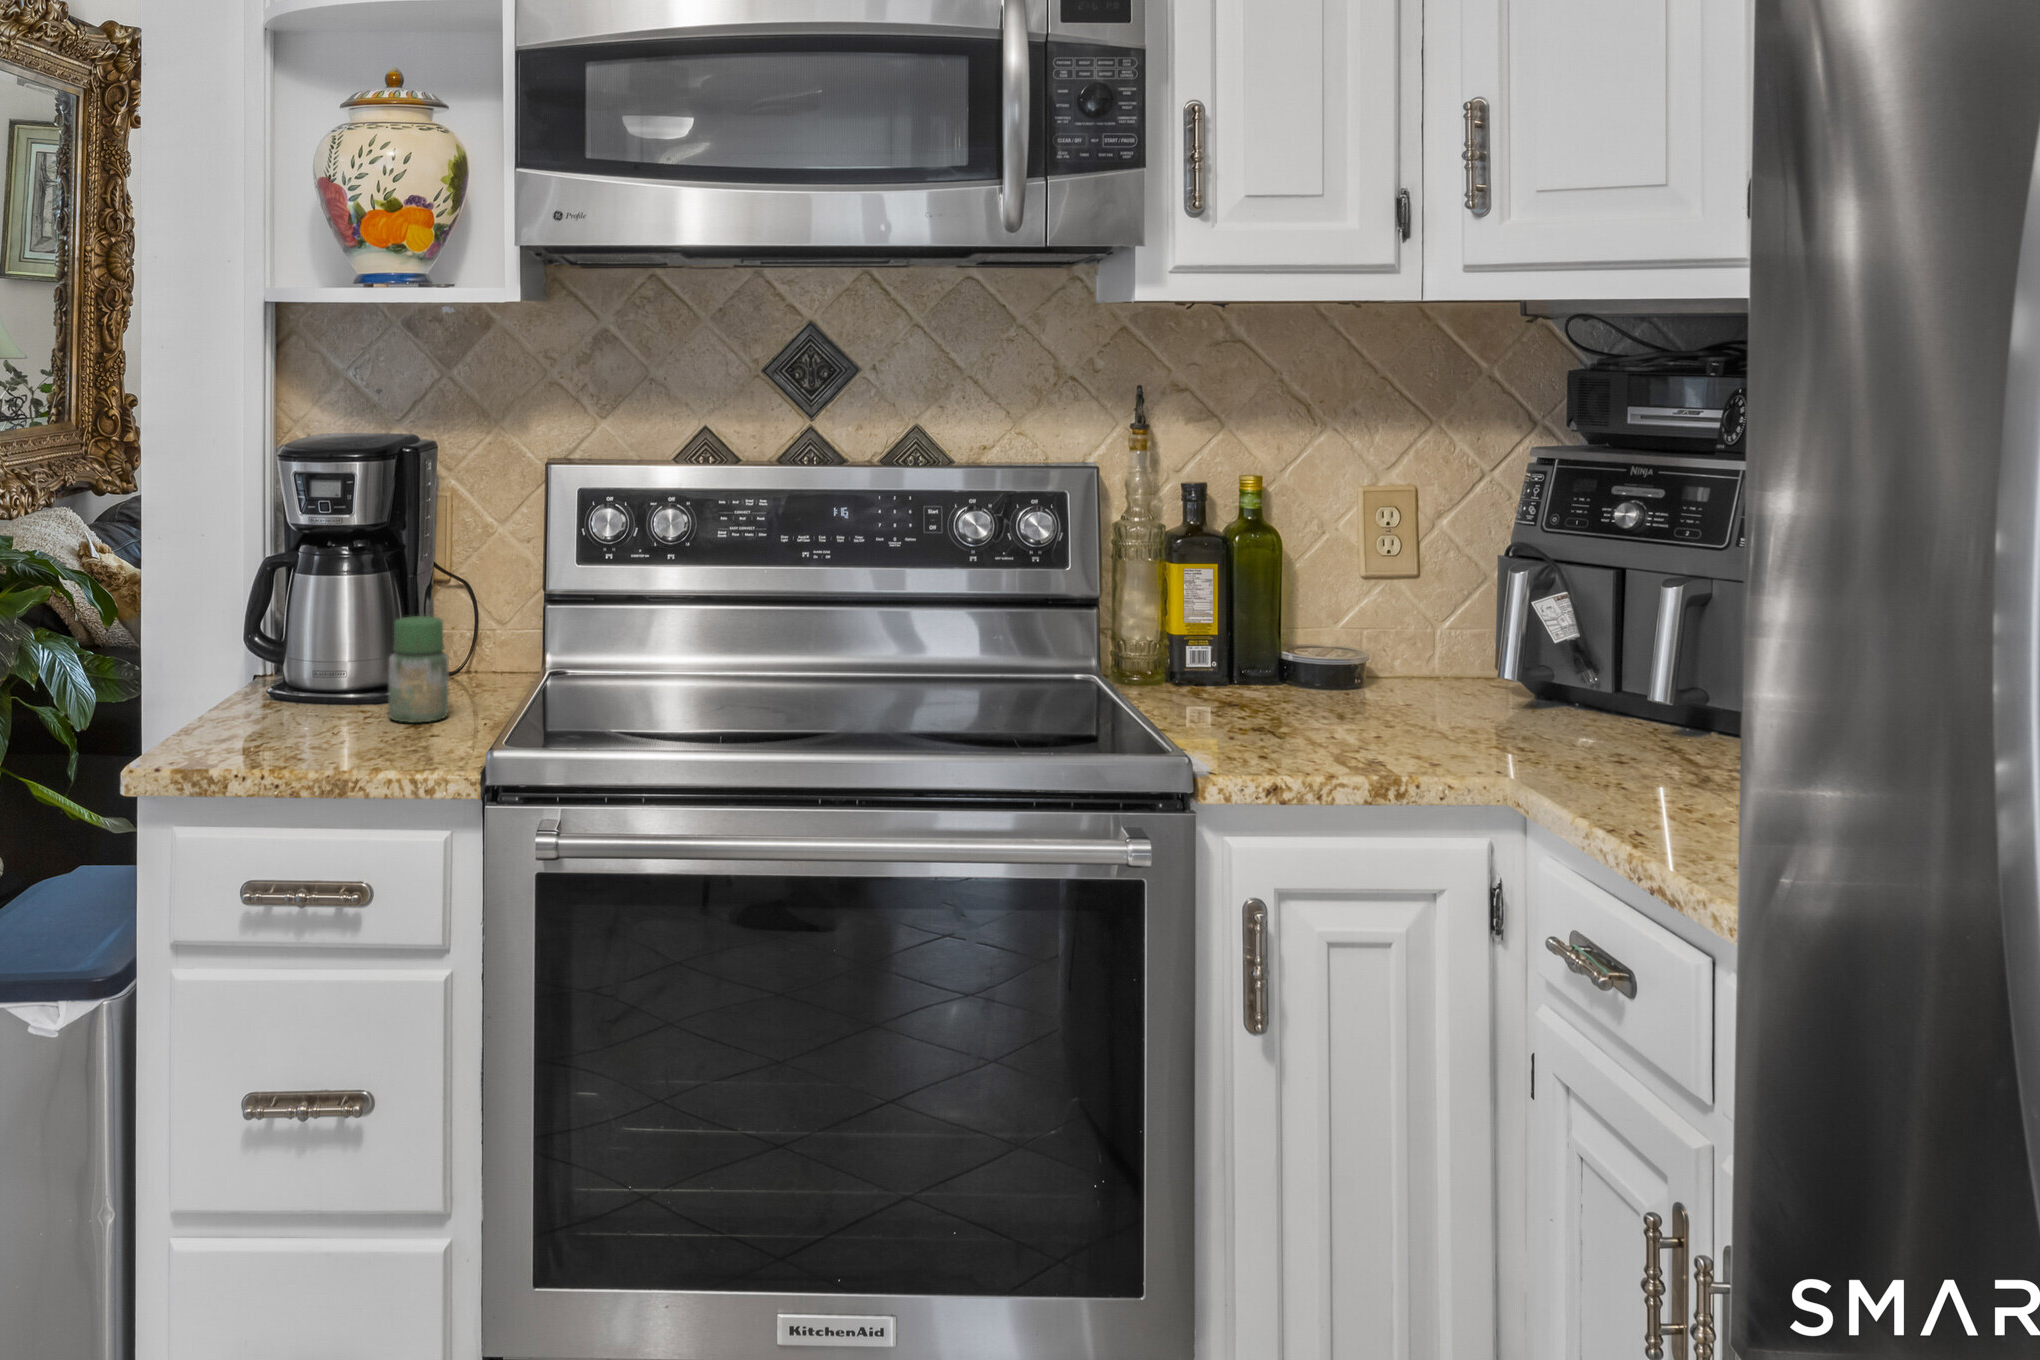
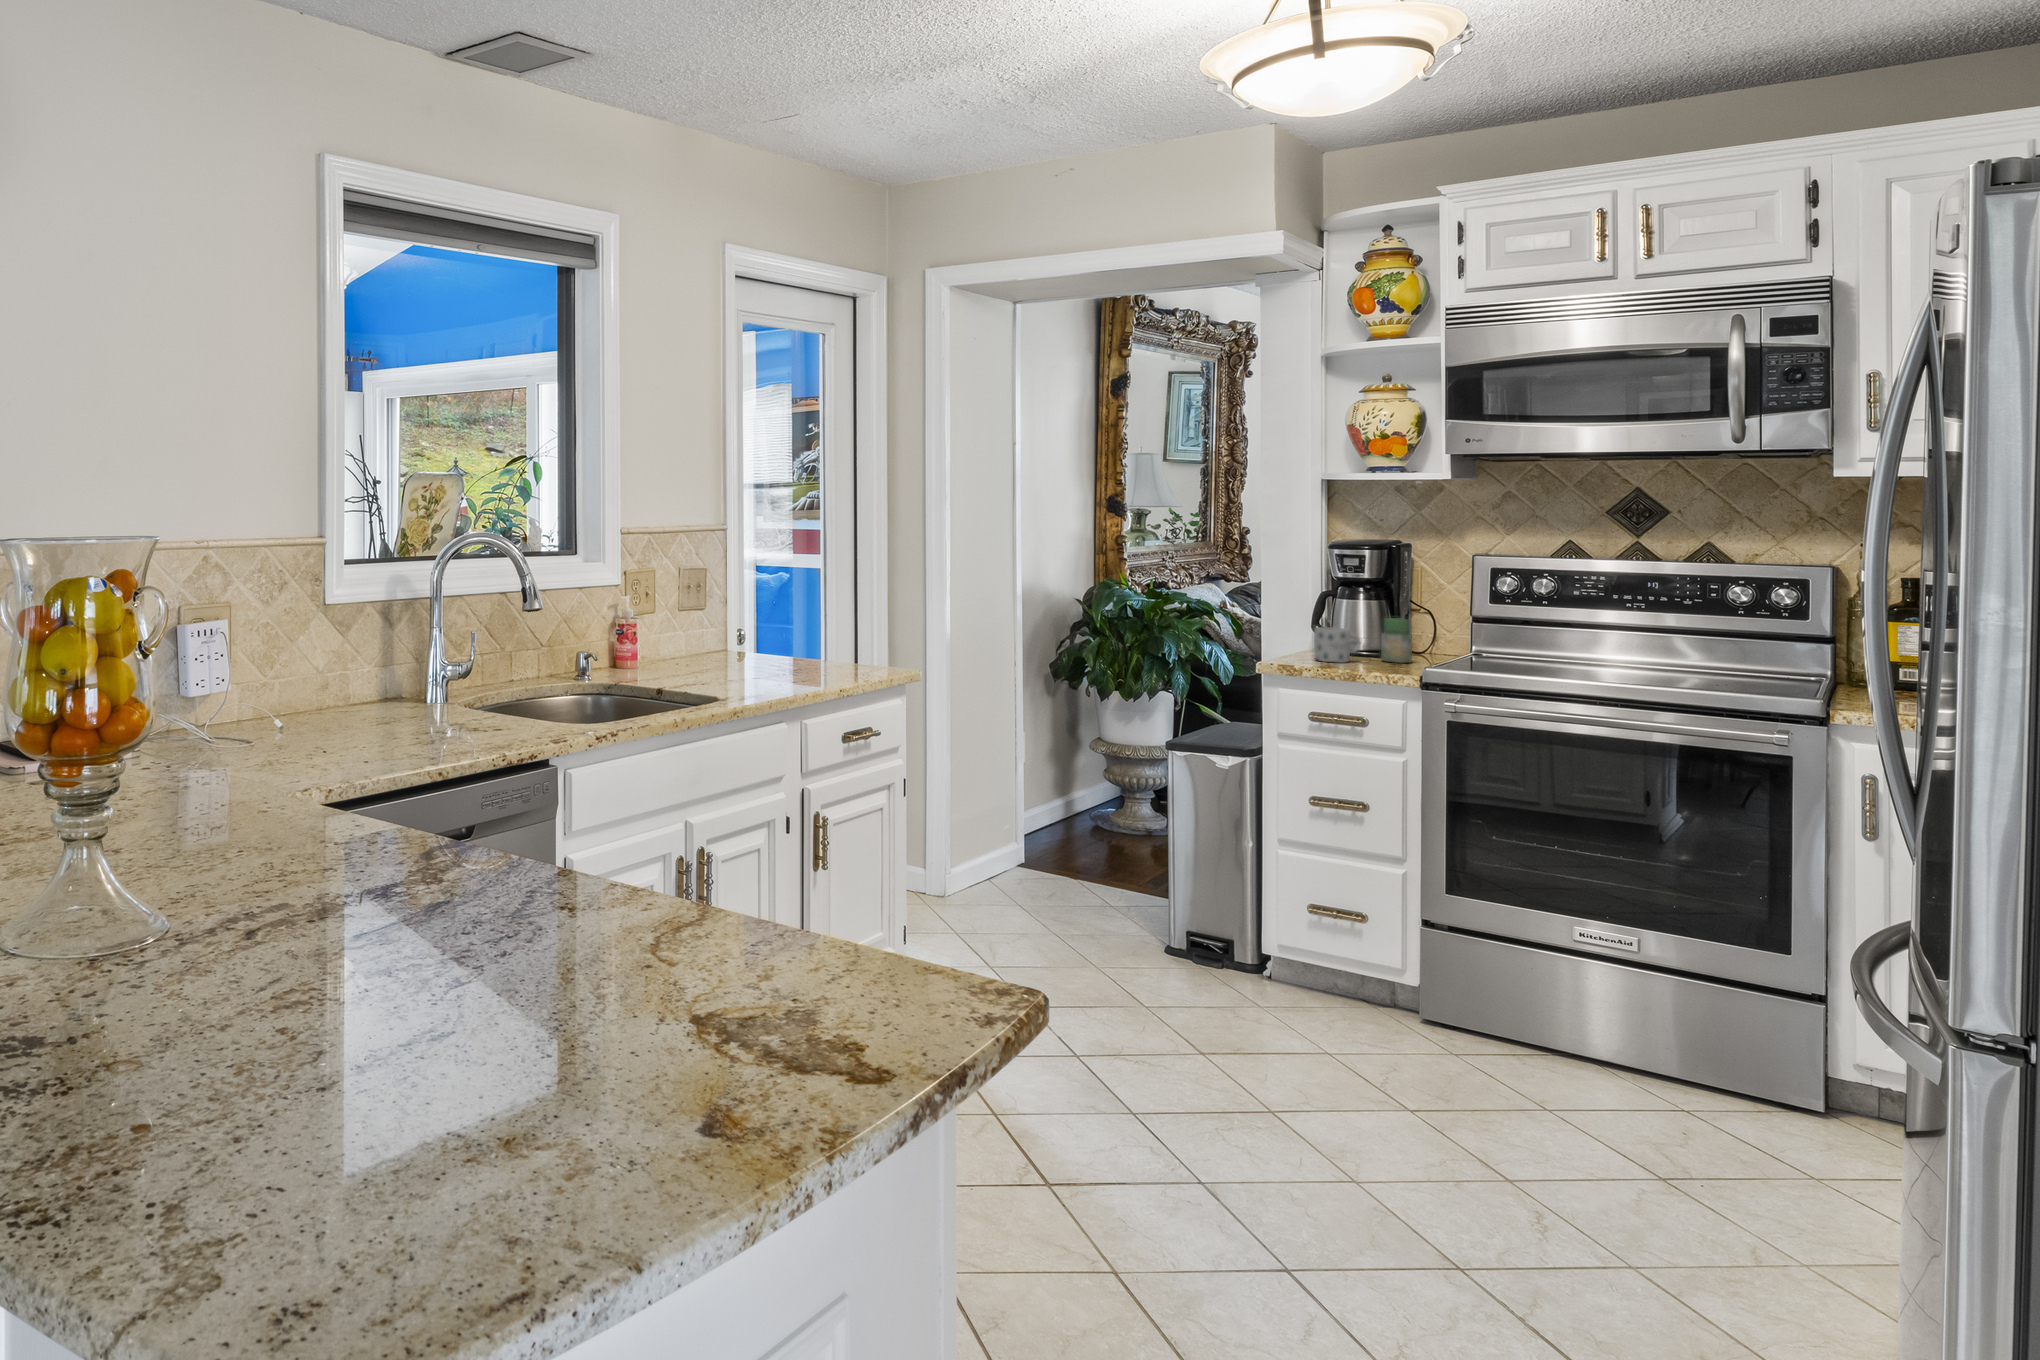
mug: none [253,656,351,748] -> present [1314,627,1360,663]

